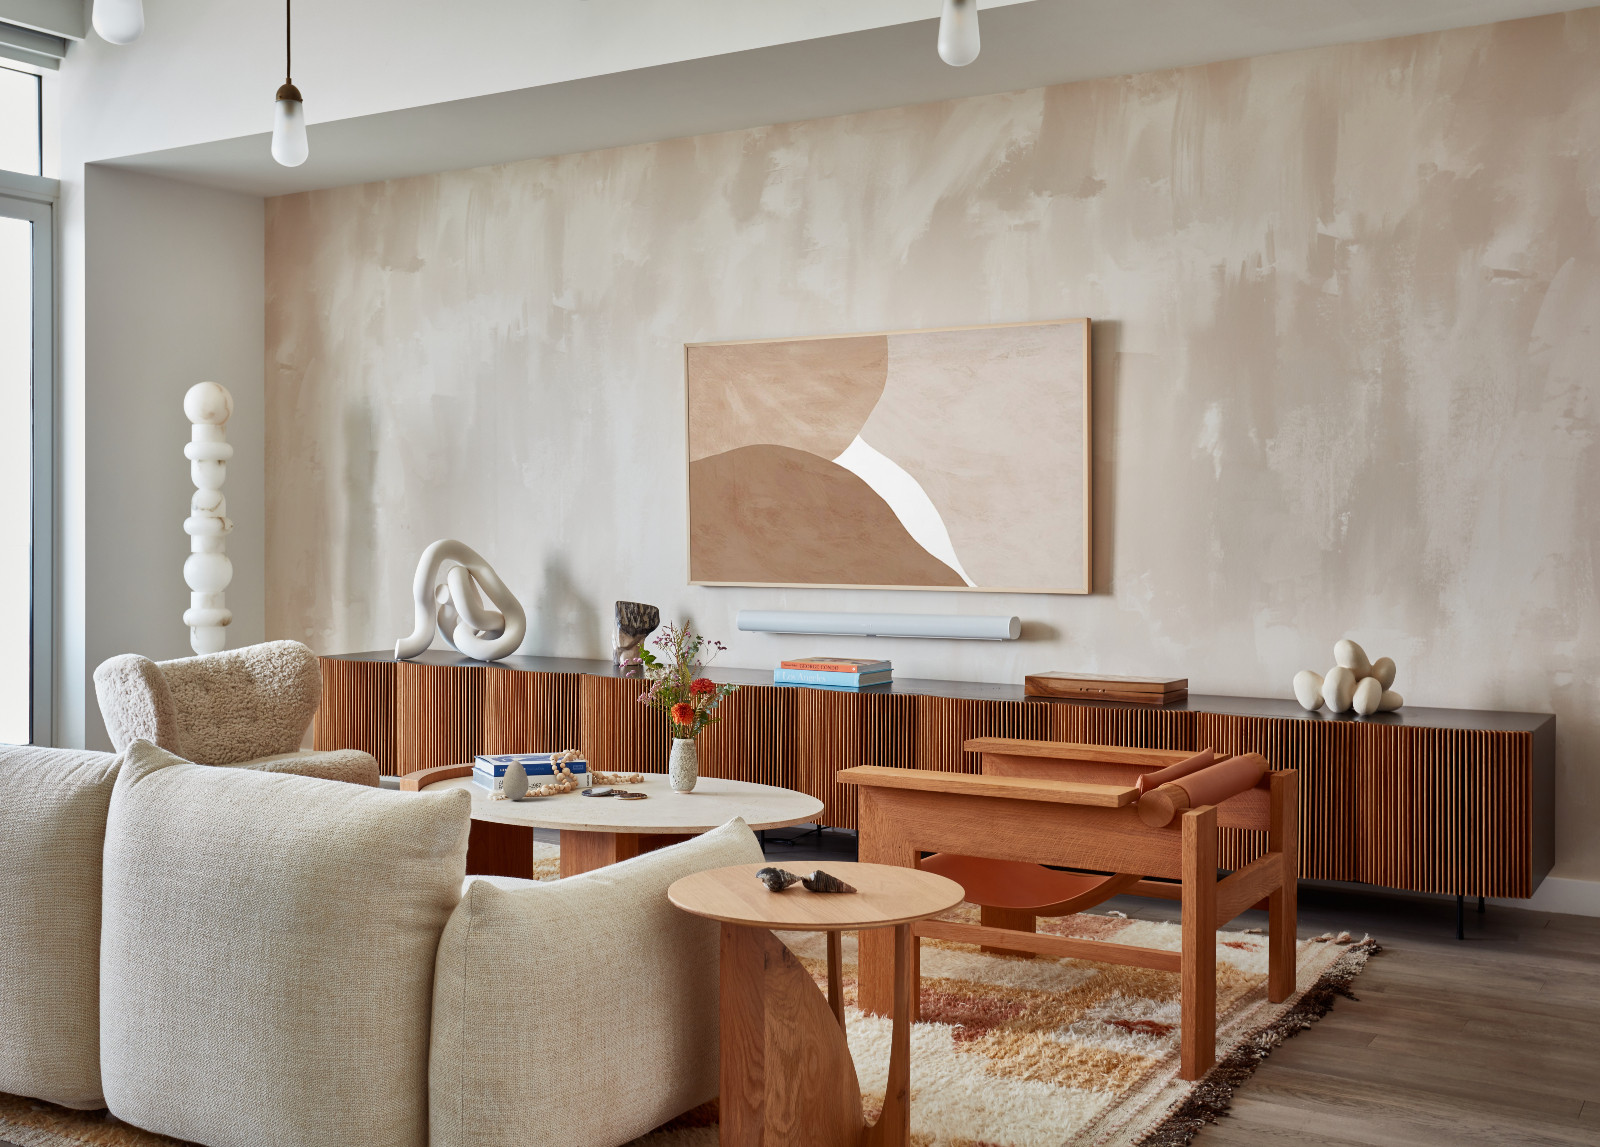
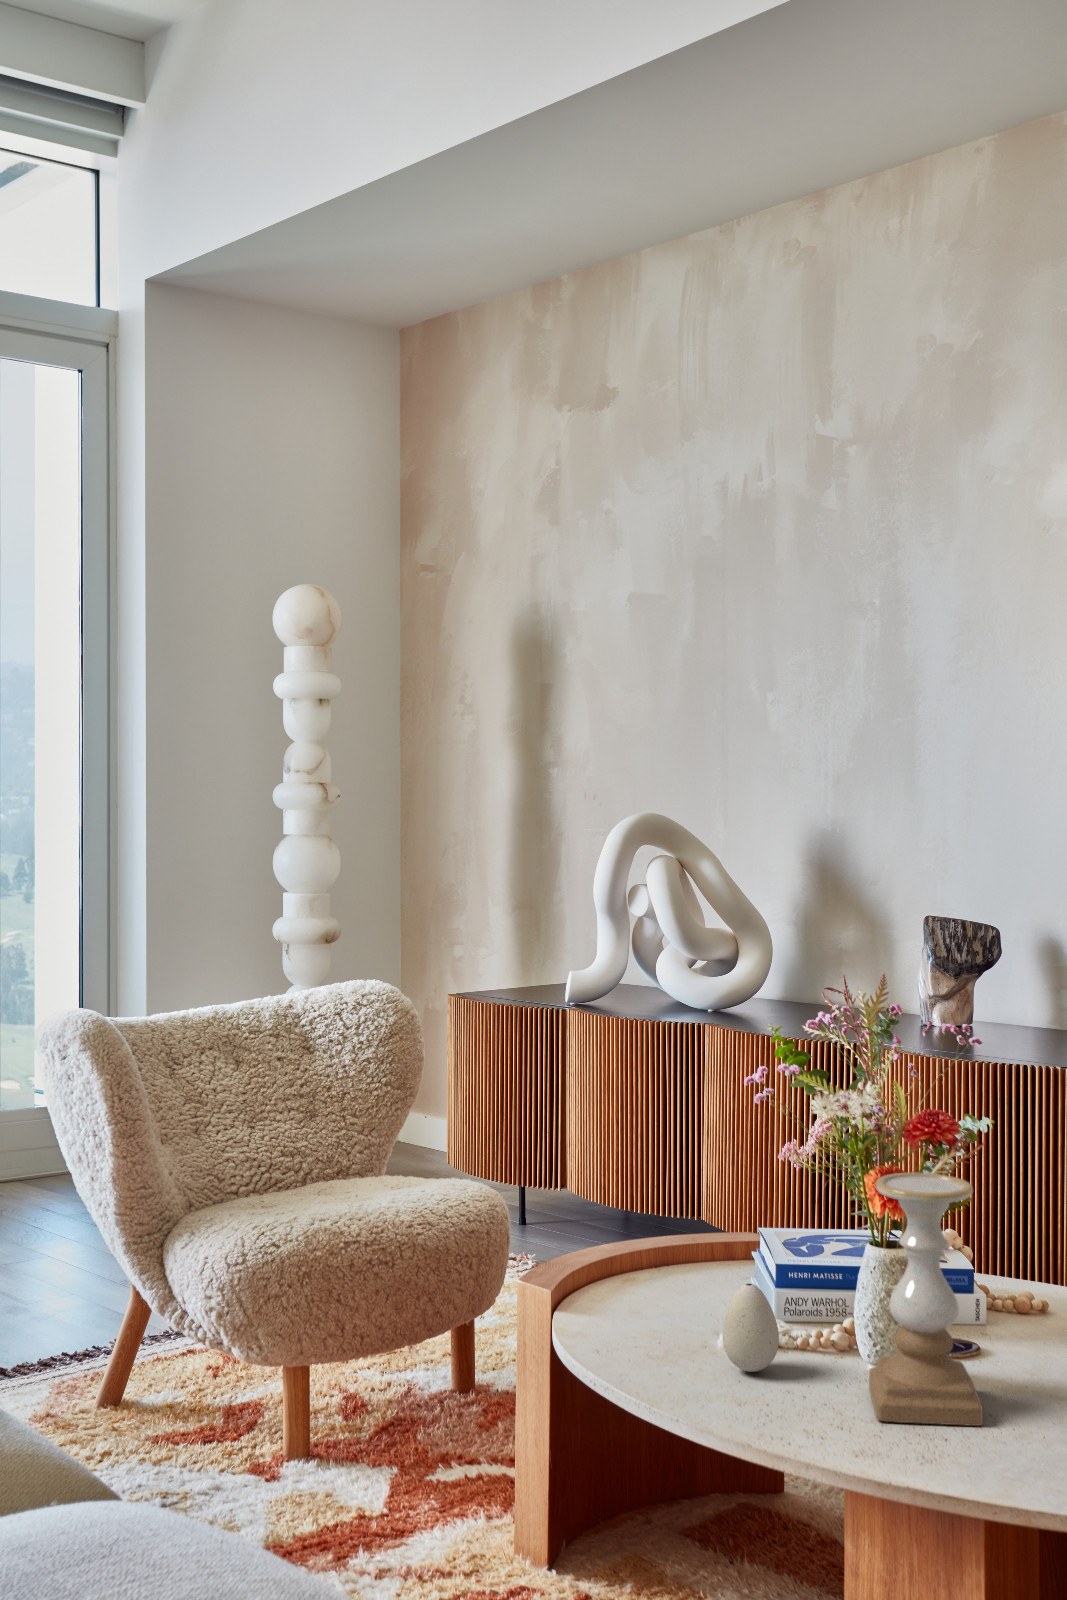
candle holder: none [568,706,614,808] -> present [869,1172,983,1426]

